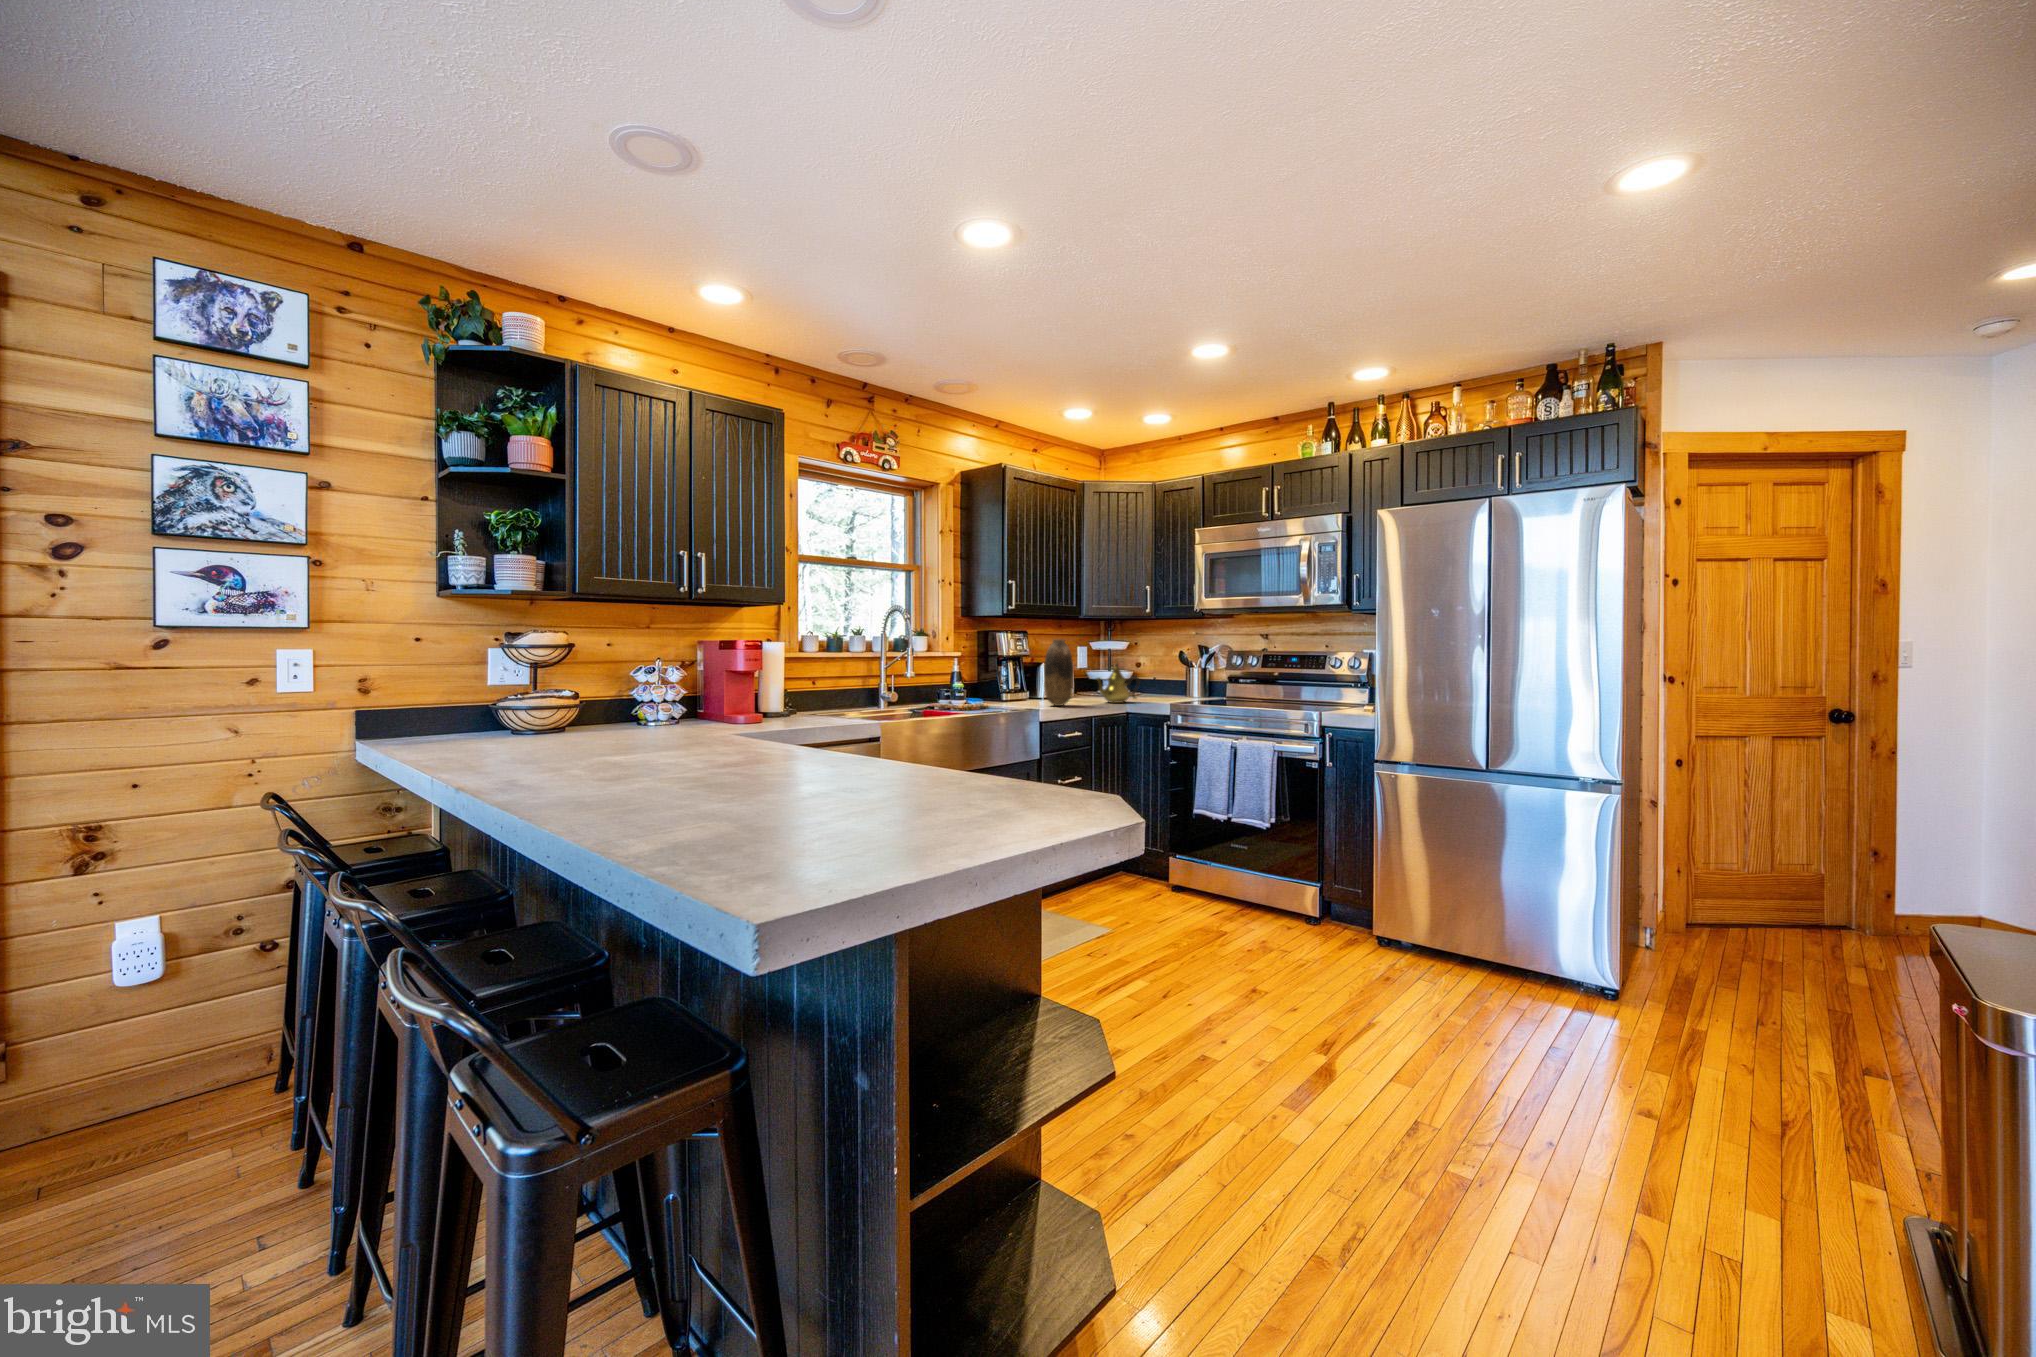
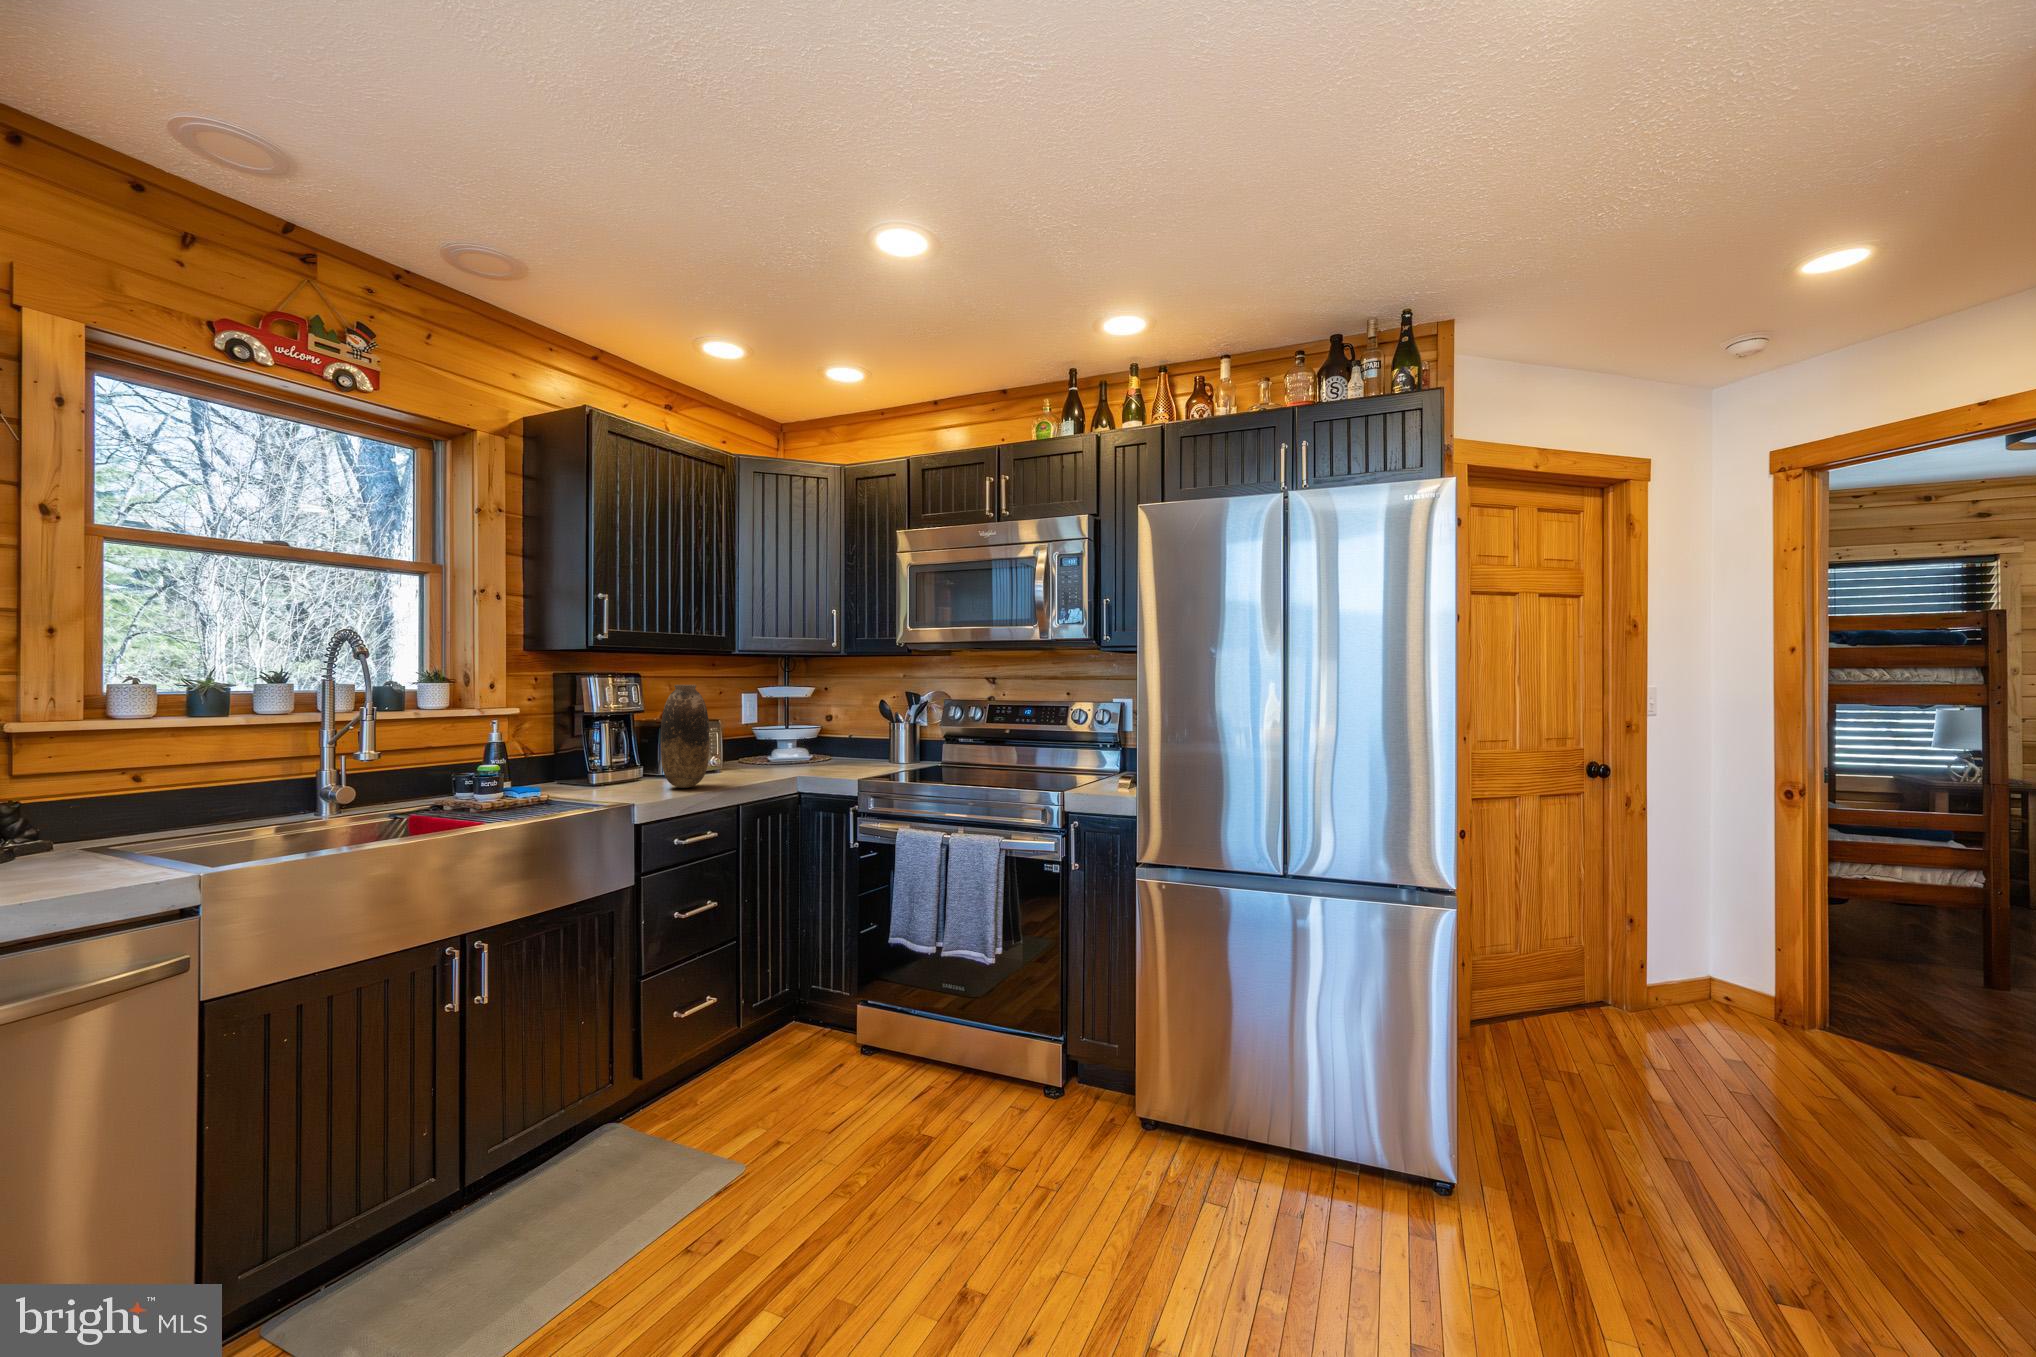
teapot: present [1097,663,1140,703] -> none [750,712,819,777]

